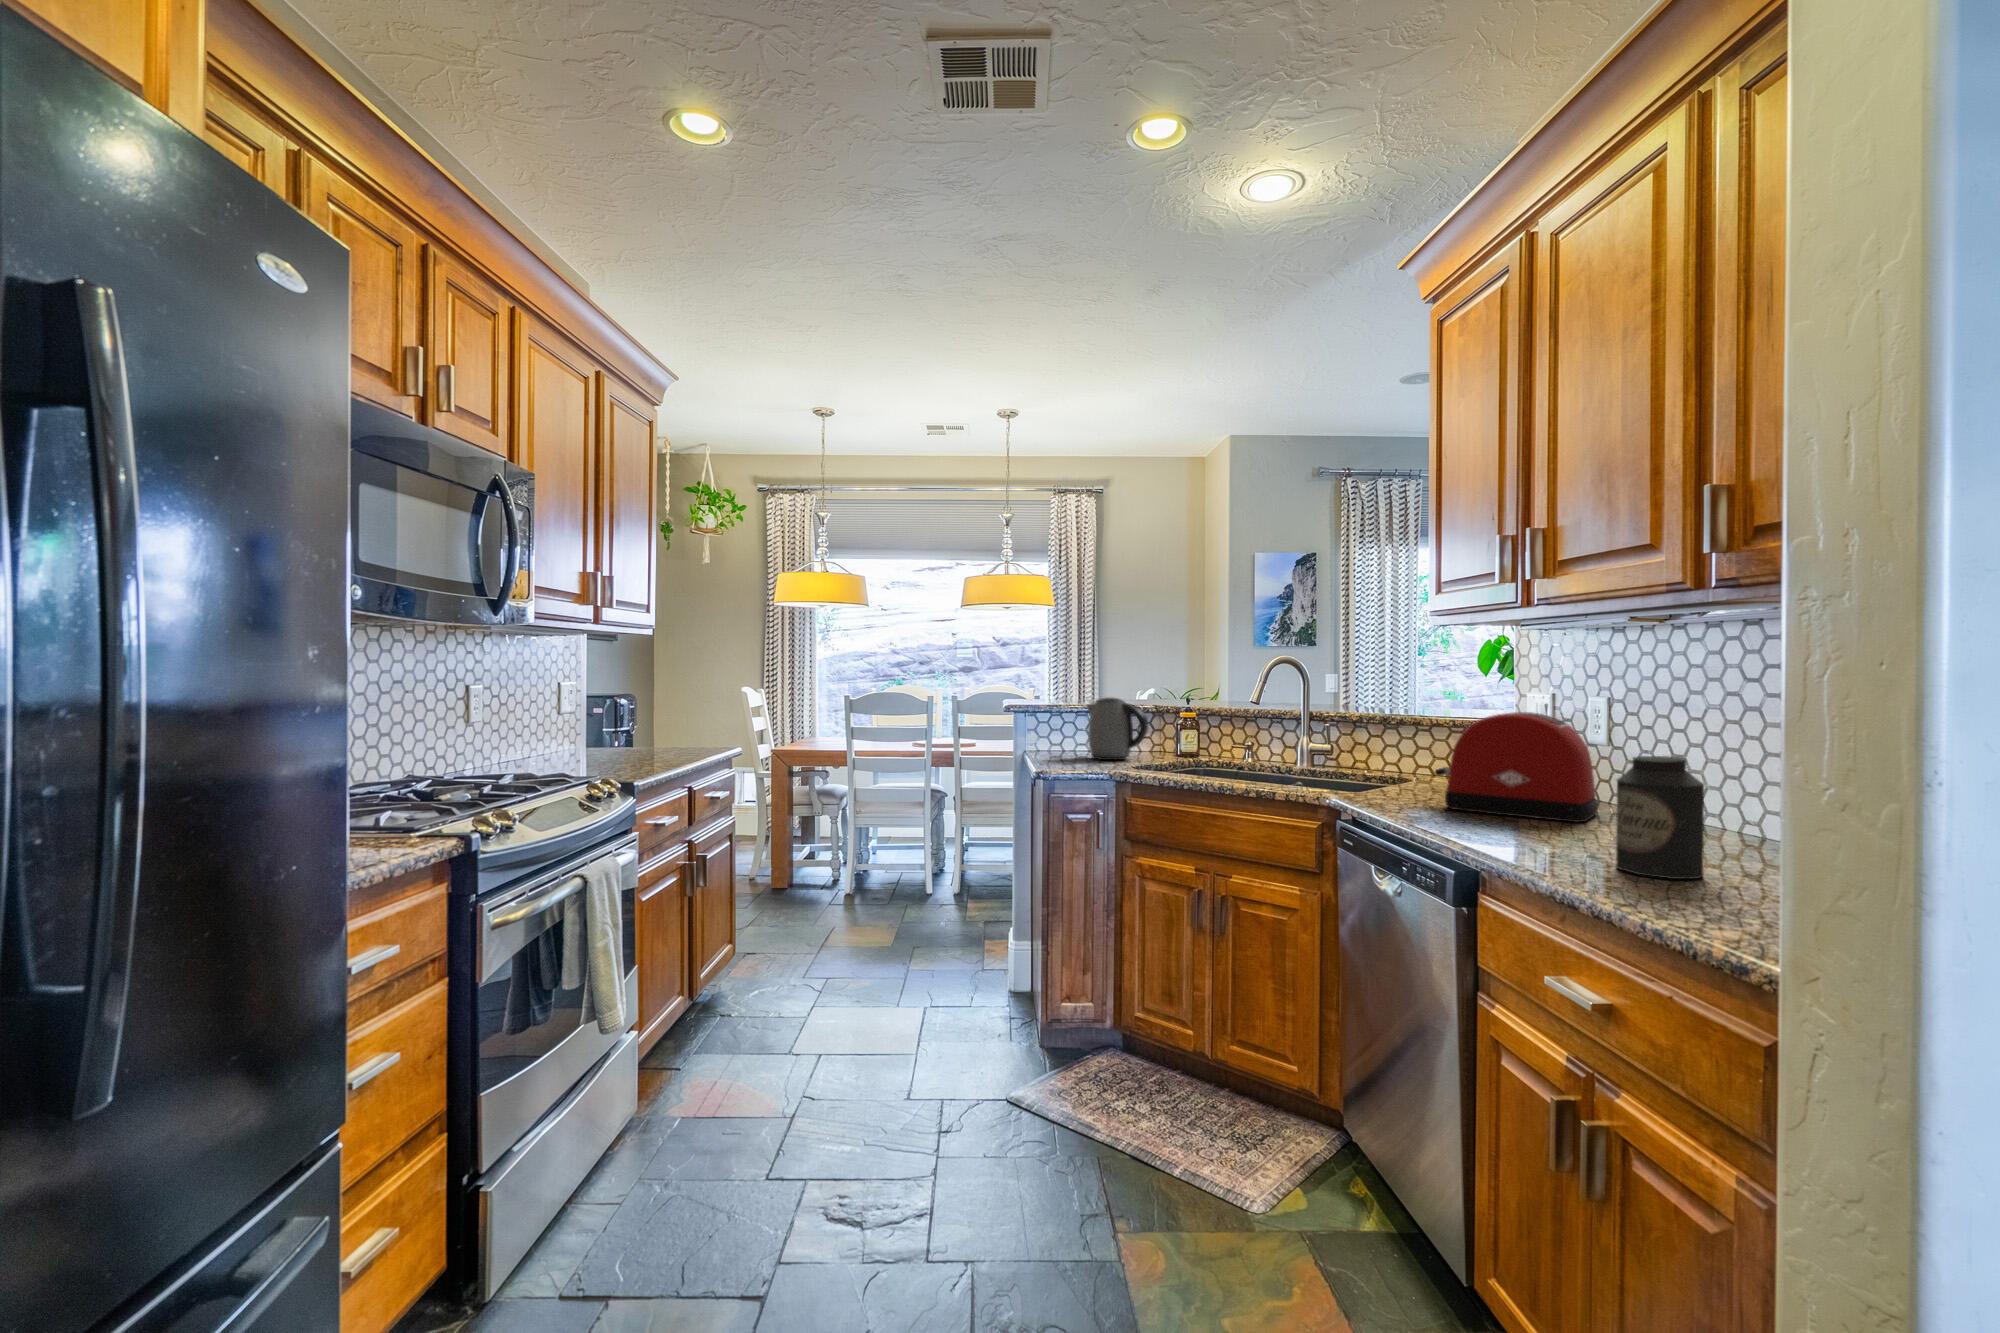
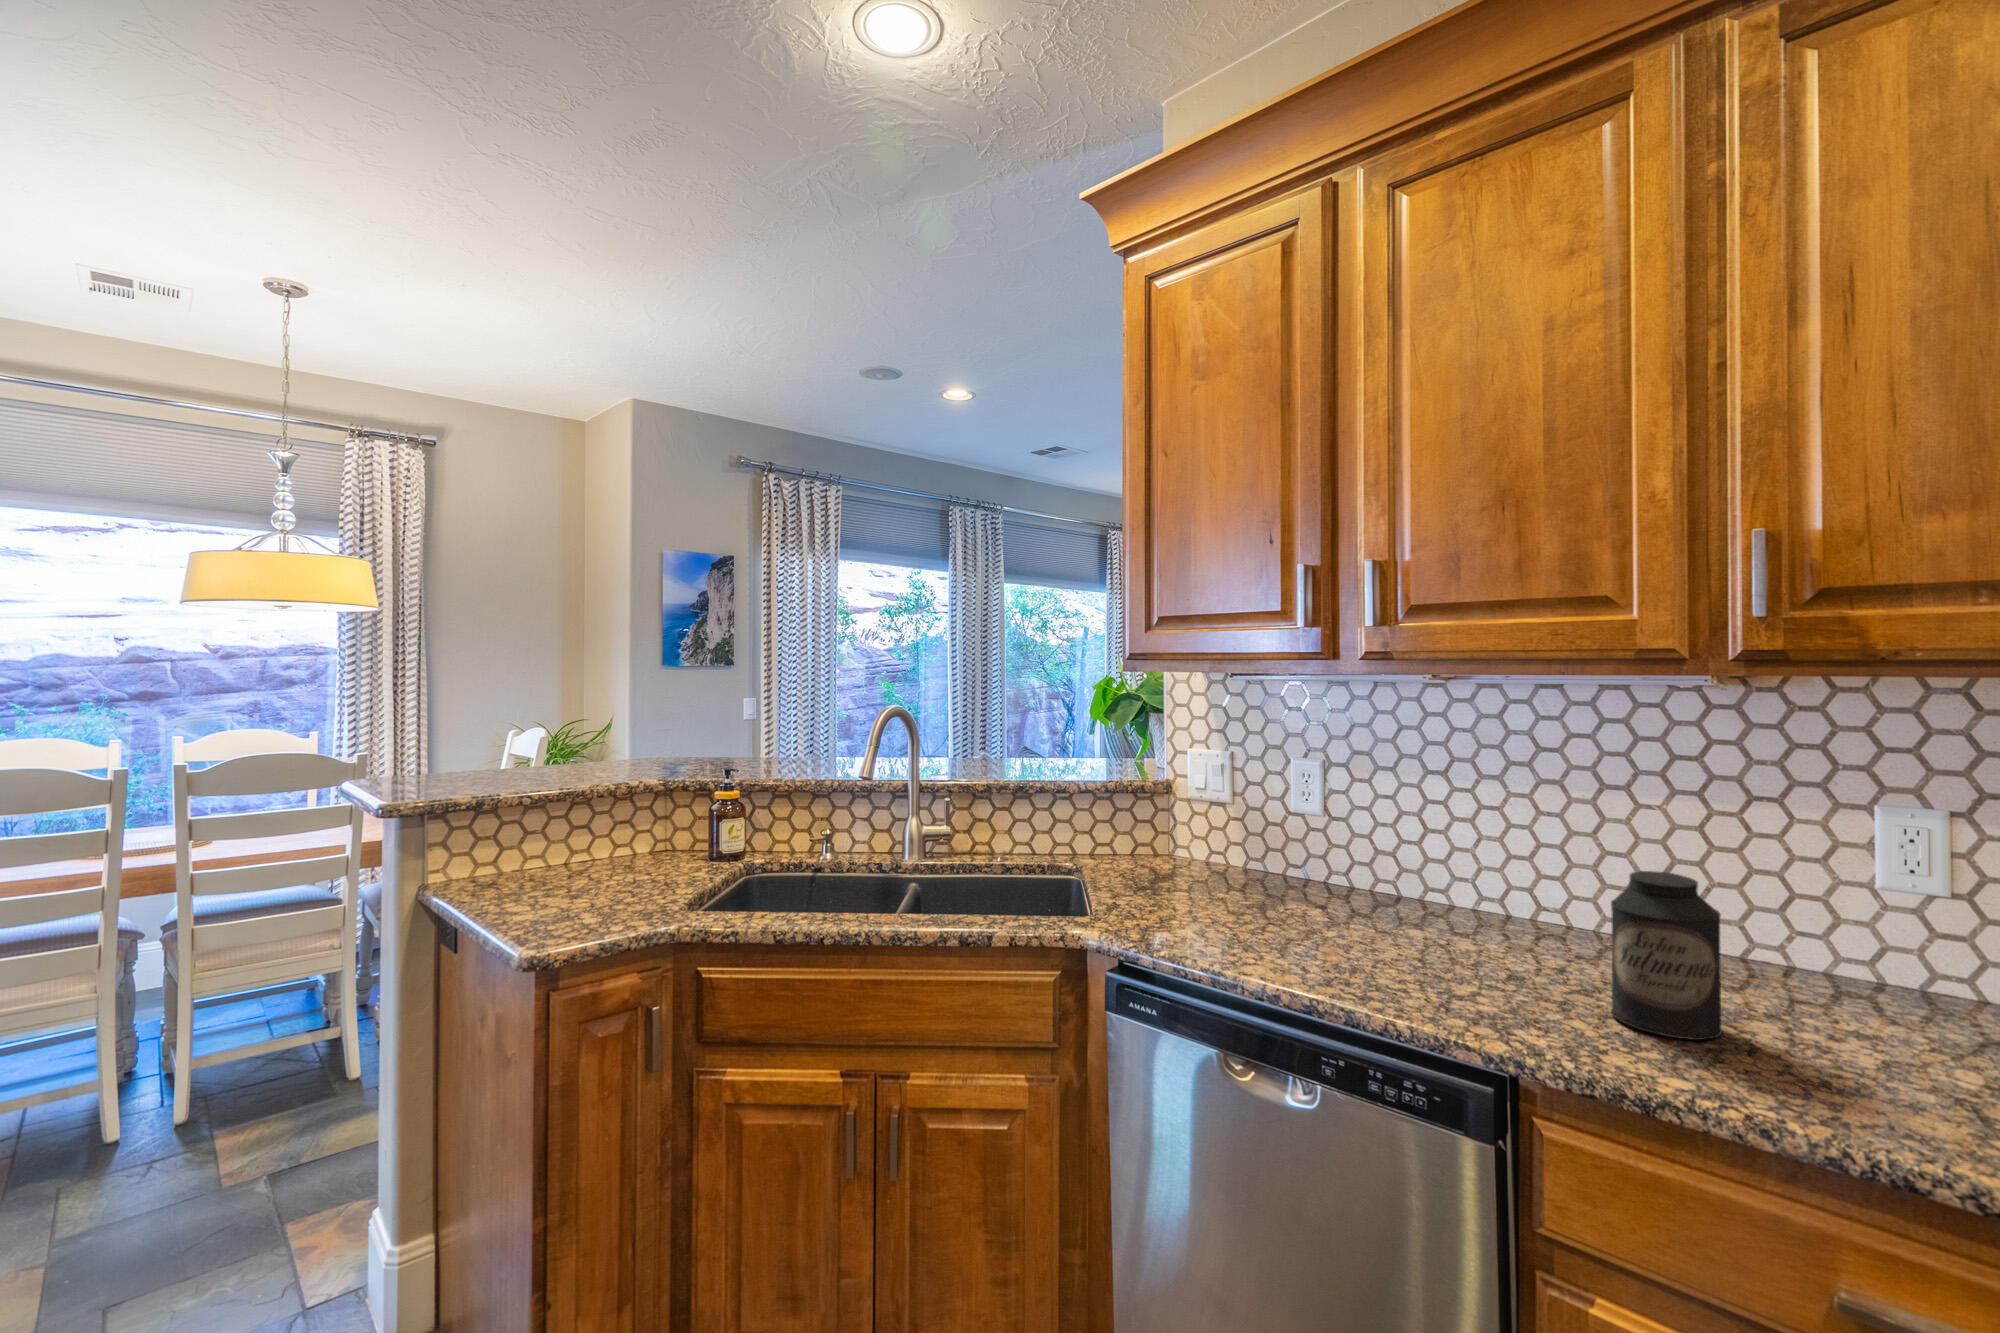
kettle: present [1087,697,1148,760] -> none [561,778,675,887]
toaster: present [1435,712,1598,822] -> none [1186,787,1376,927]

